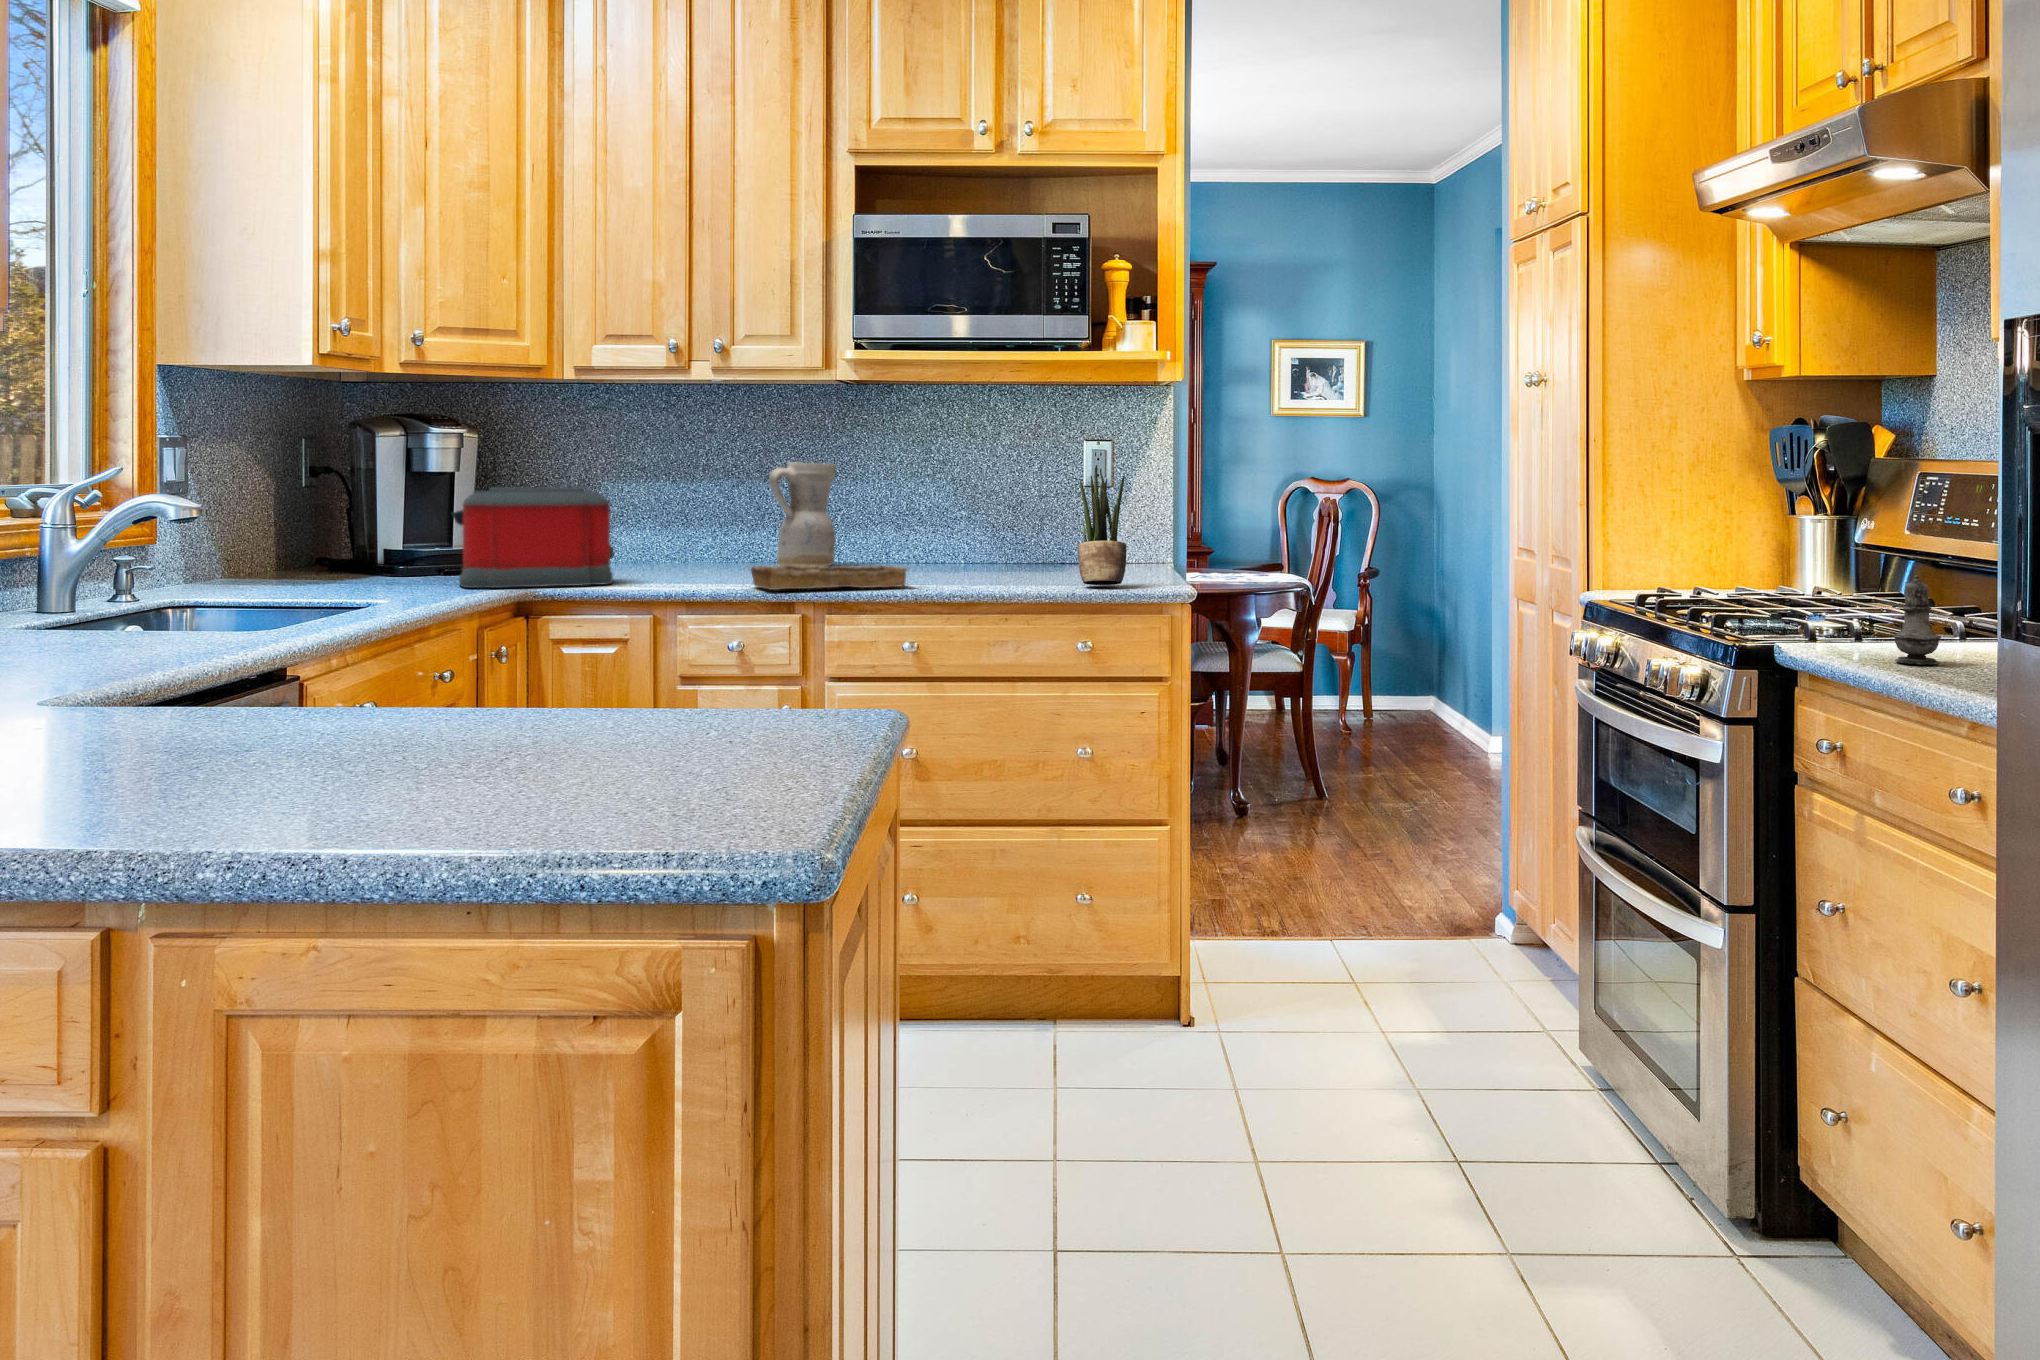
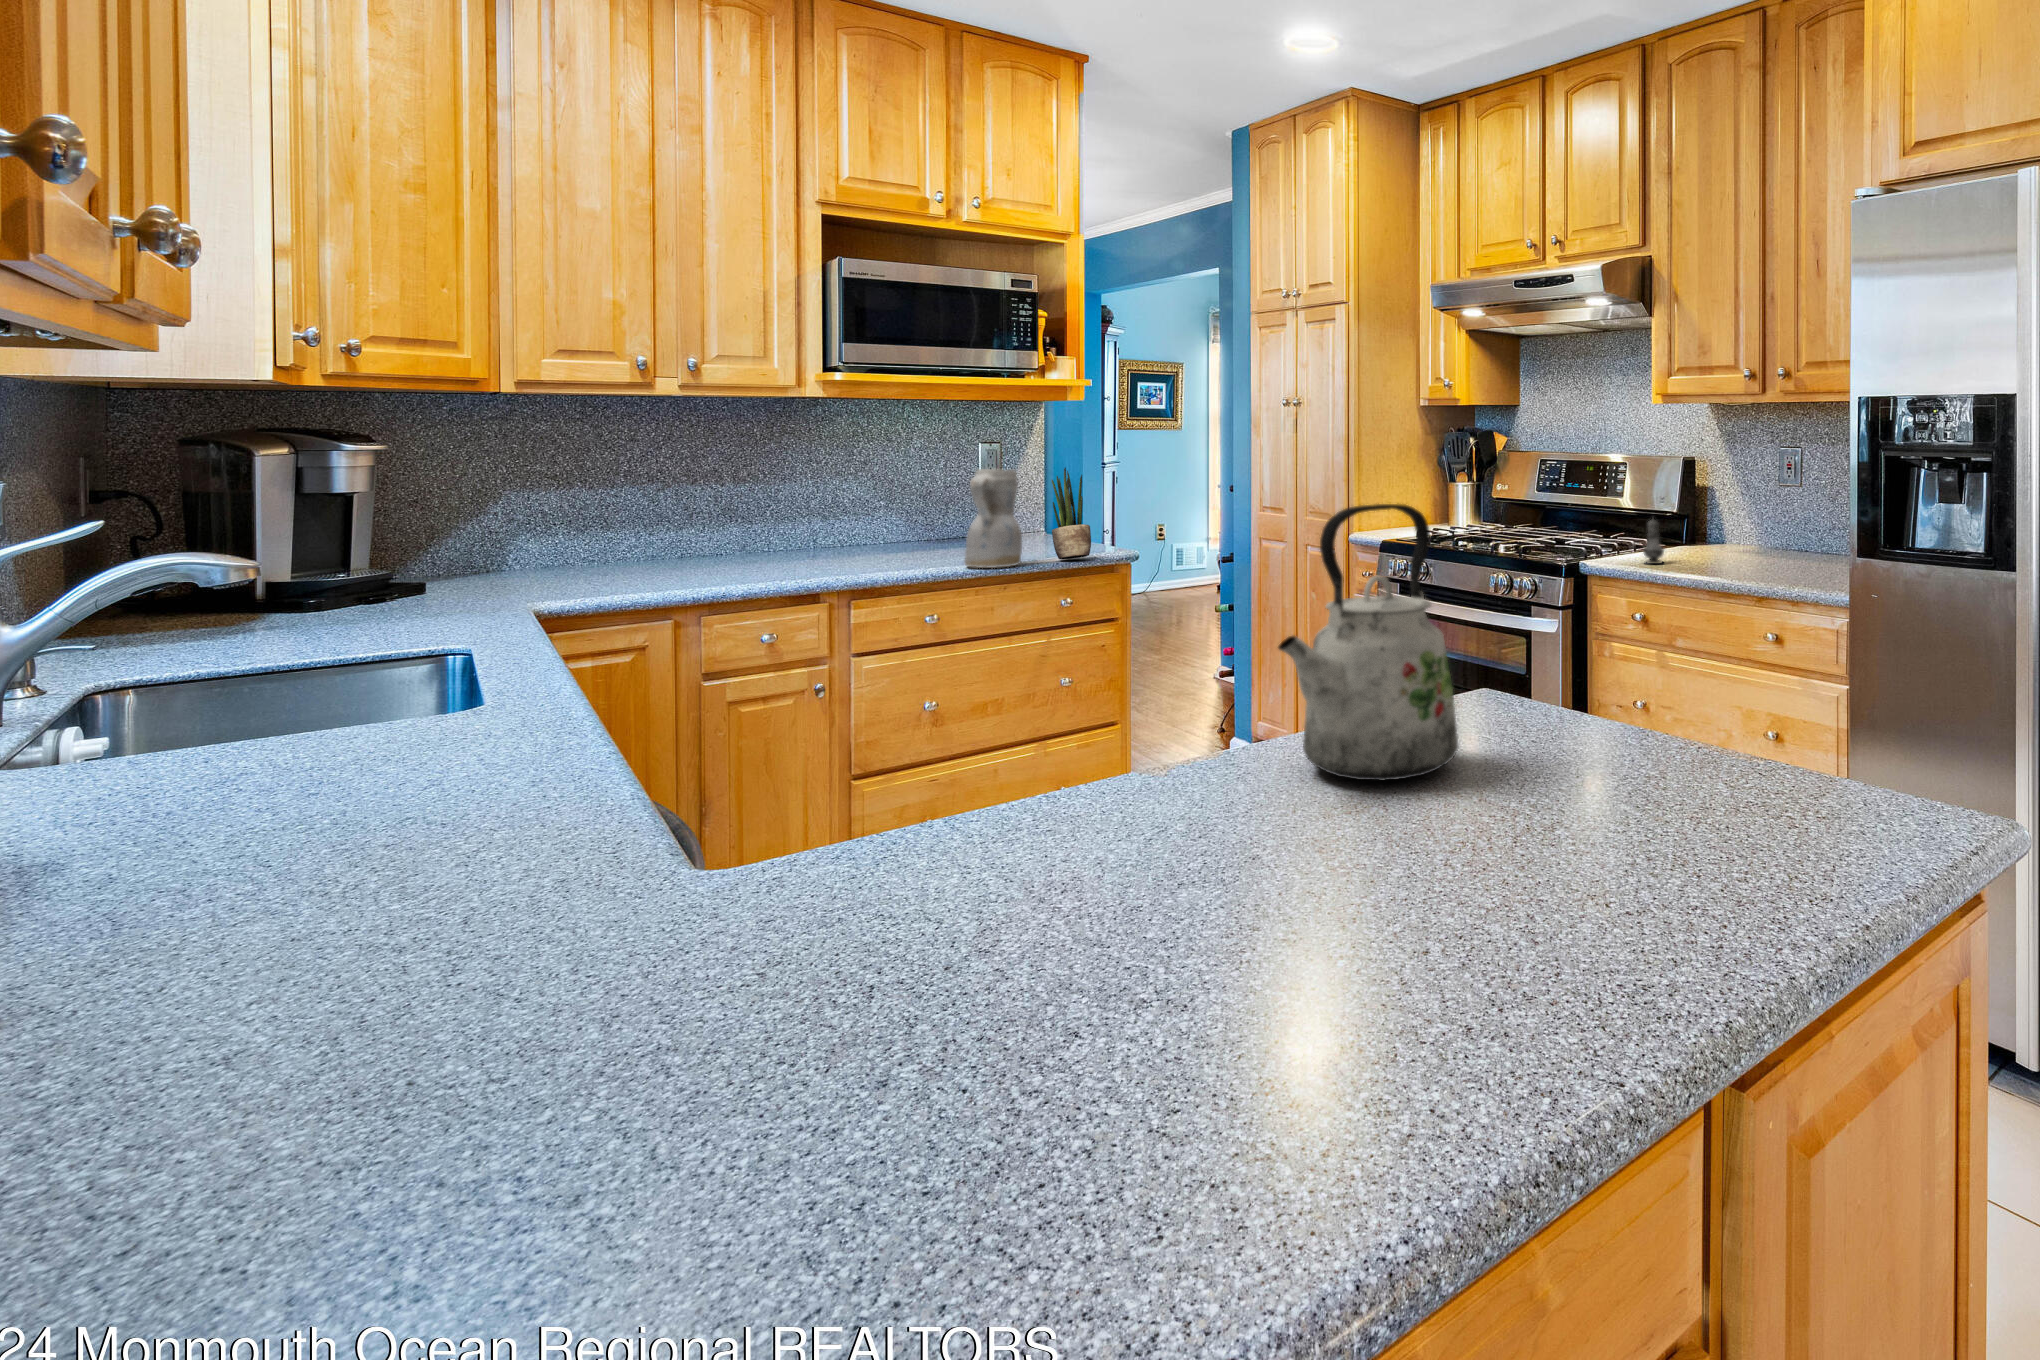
ceramic pitcher: present [769,462,837,566] -> present [965,469,1022,568]
kettle: none [165,483,444,814] -> present [1278,504,1459,780]
toaster: present [452,487,614,588] -> none [426,501,622,612]
tray: present [751,565,907,590] -> none [775,556,933,585]

